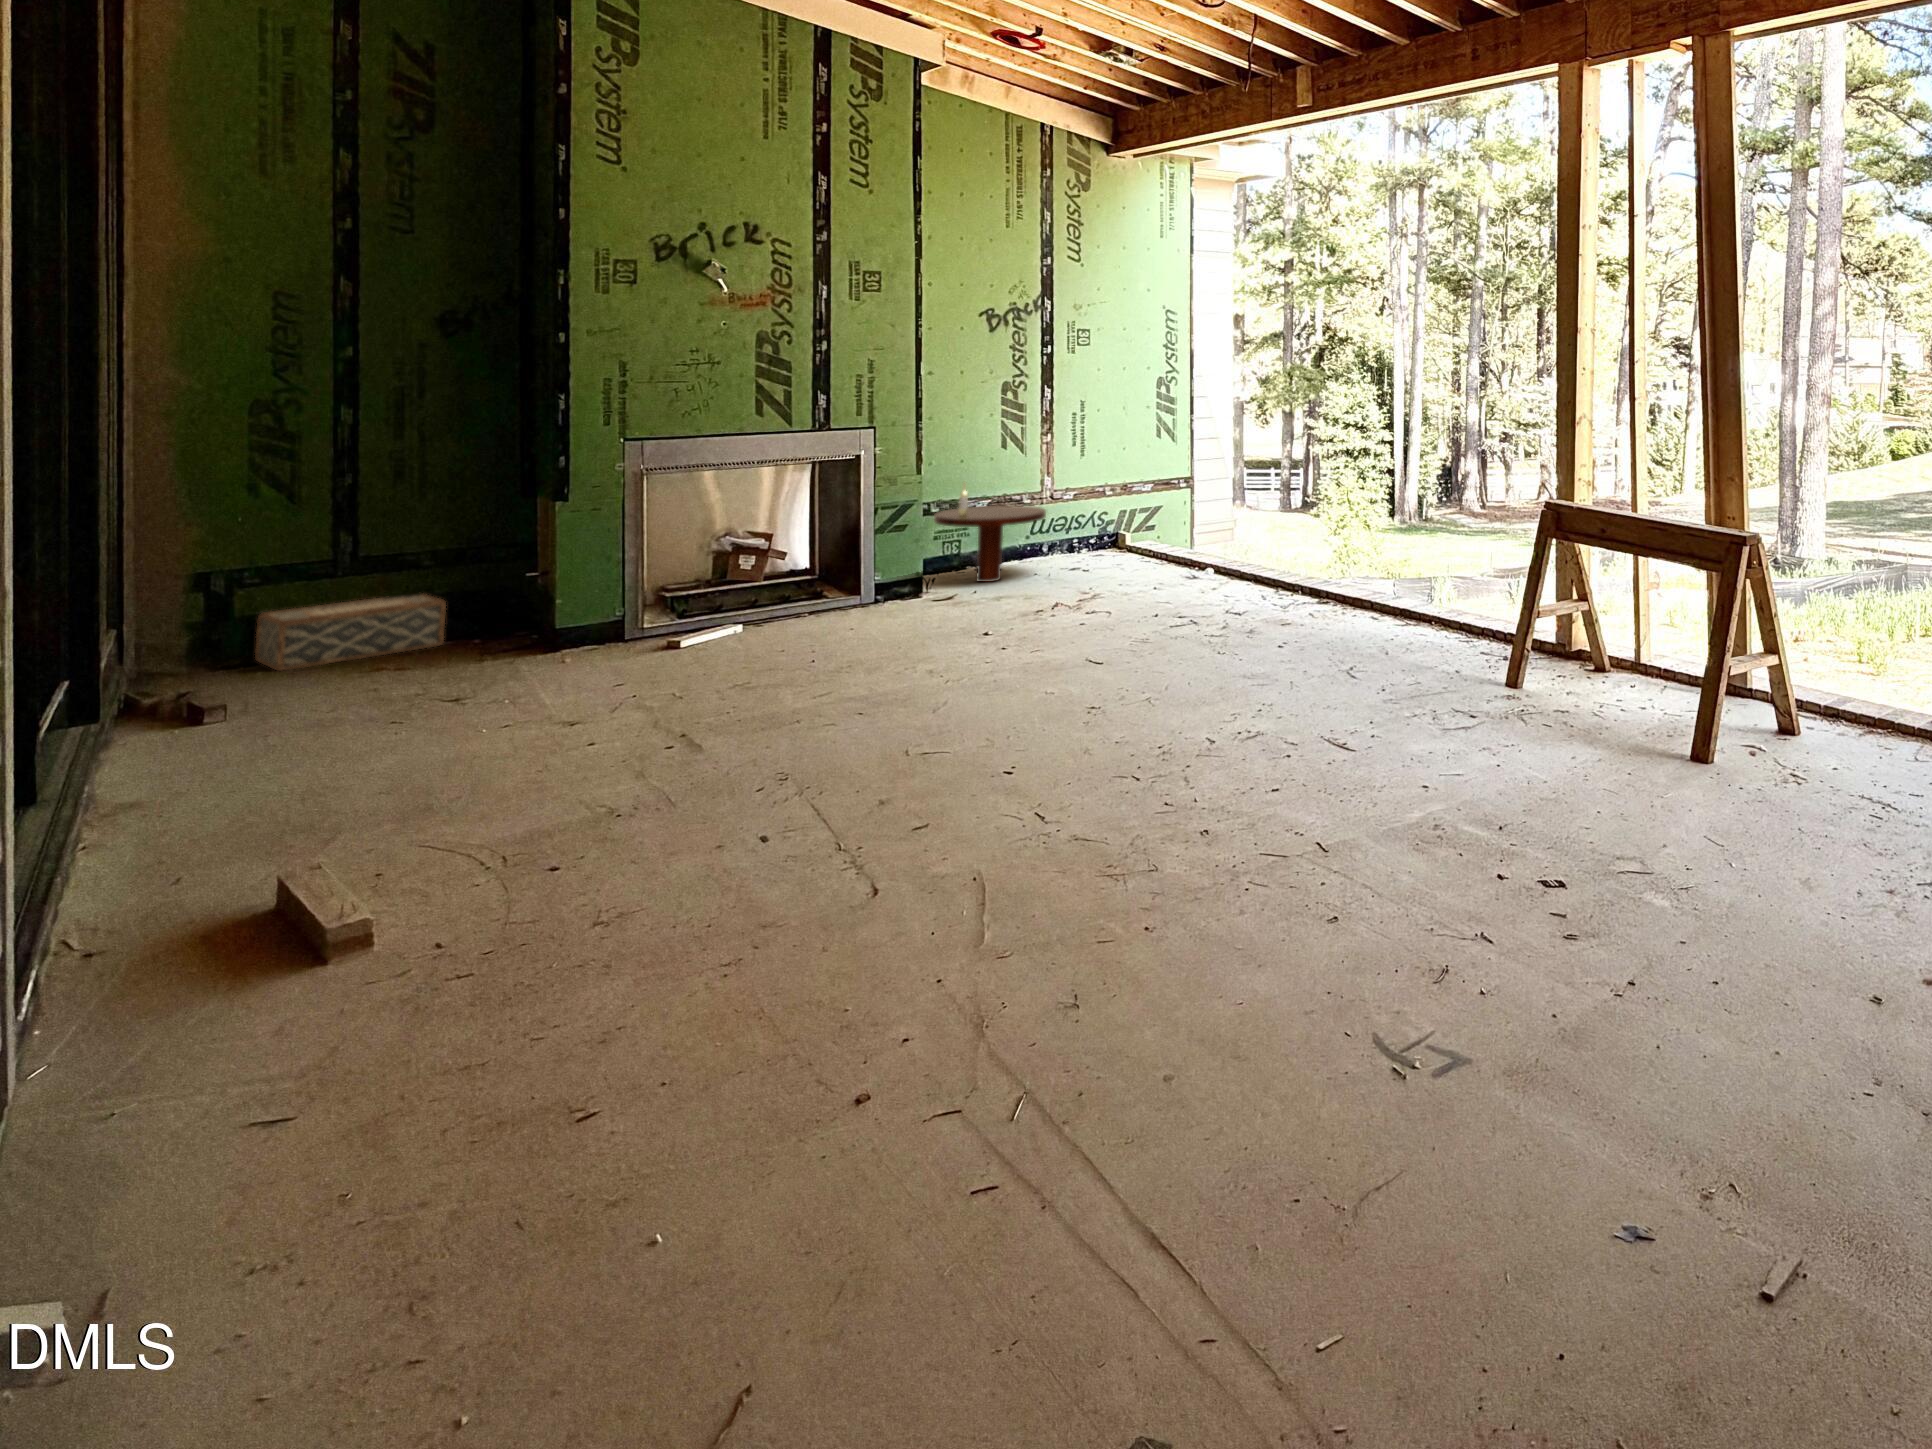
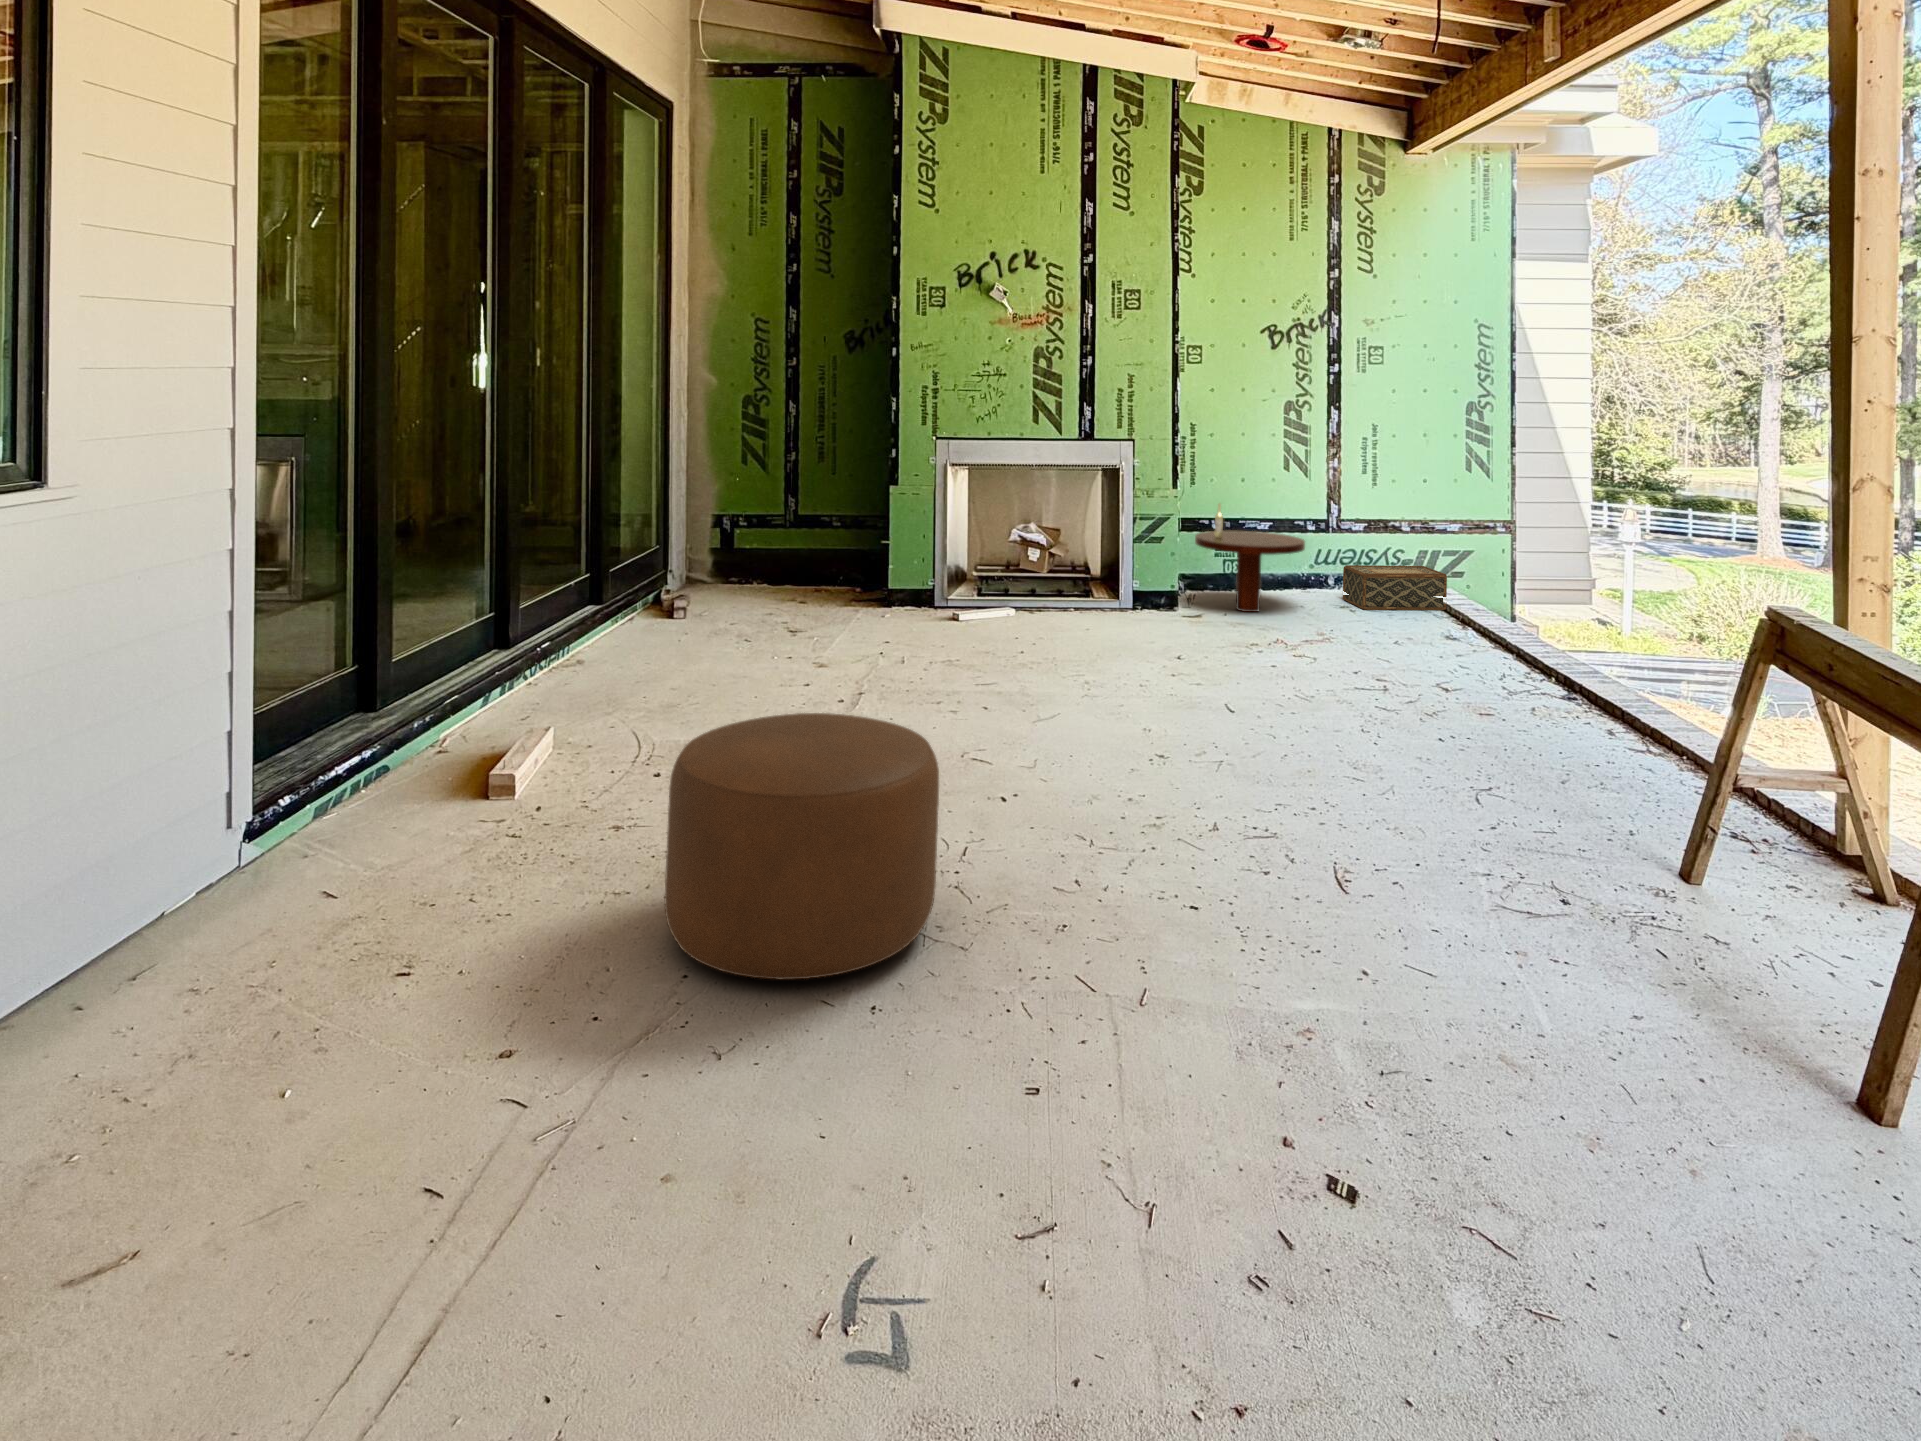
woven basket: present [255,594,446,671] -> present [1343,565,1447,610]
ottoman: none [826,700,1137,987] -> present [665,713,939,979]

